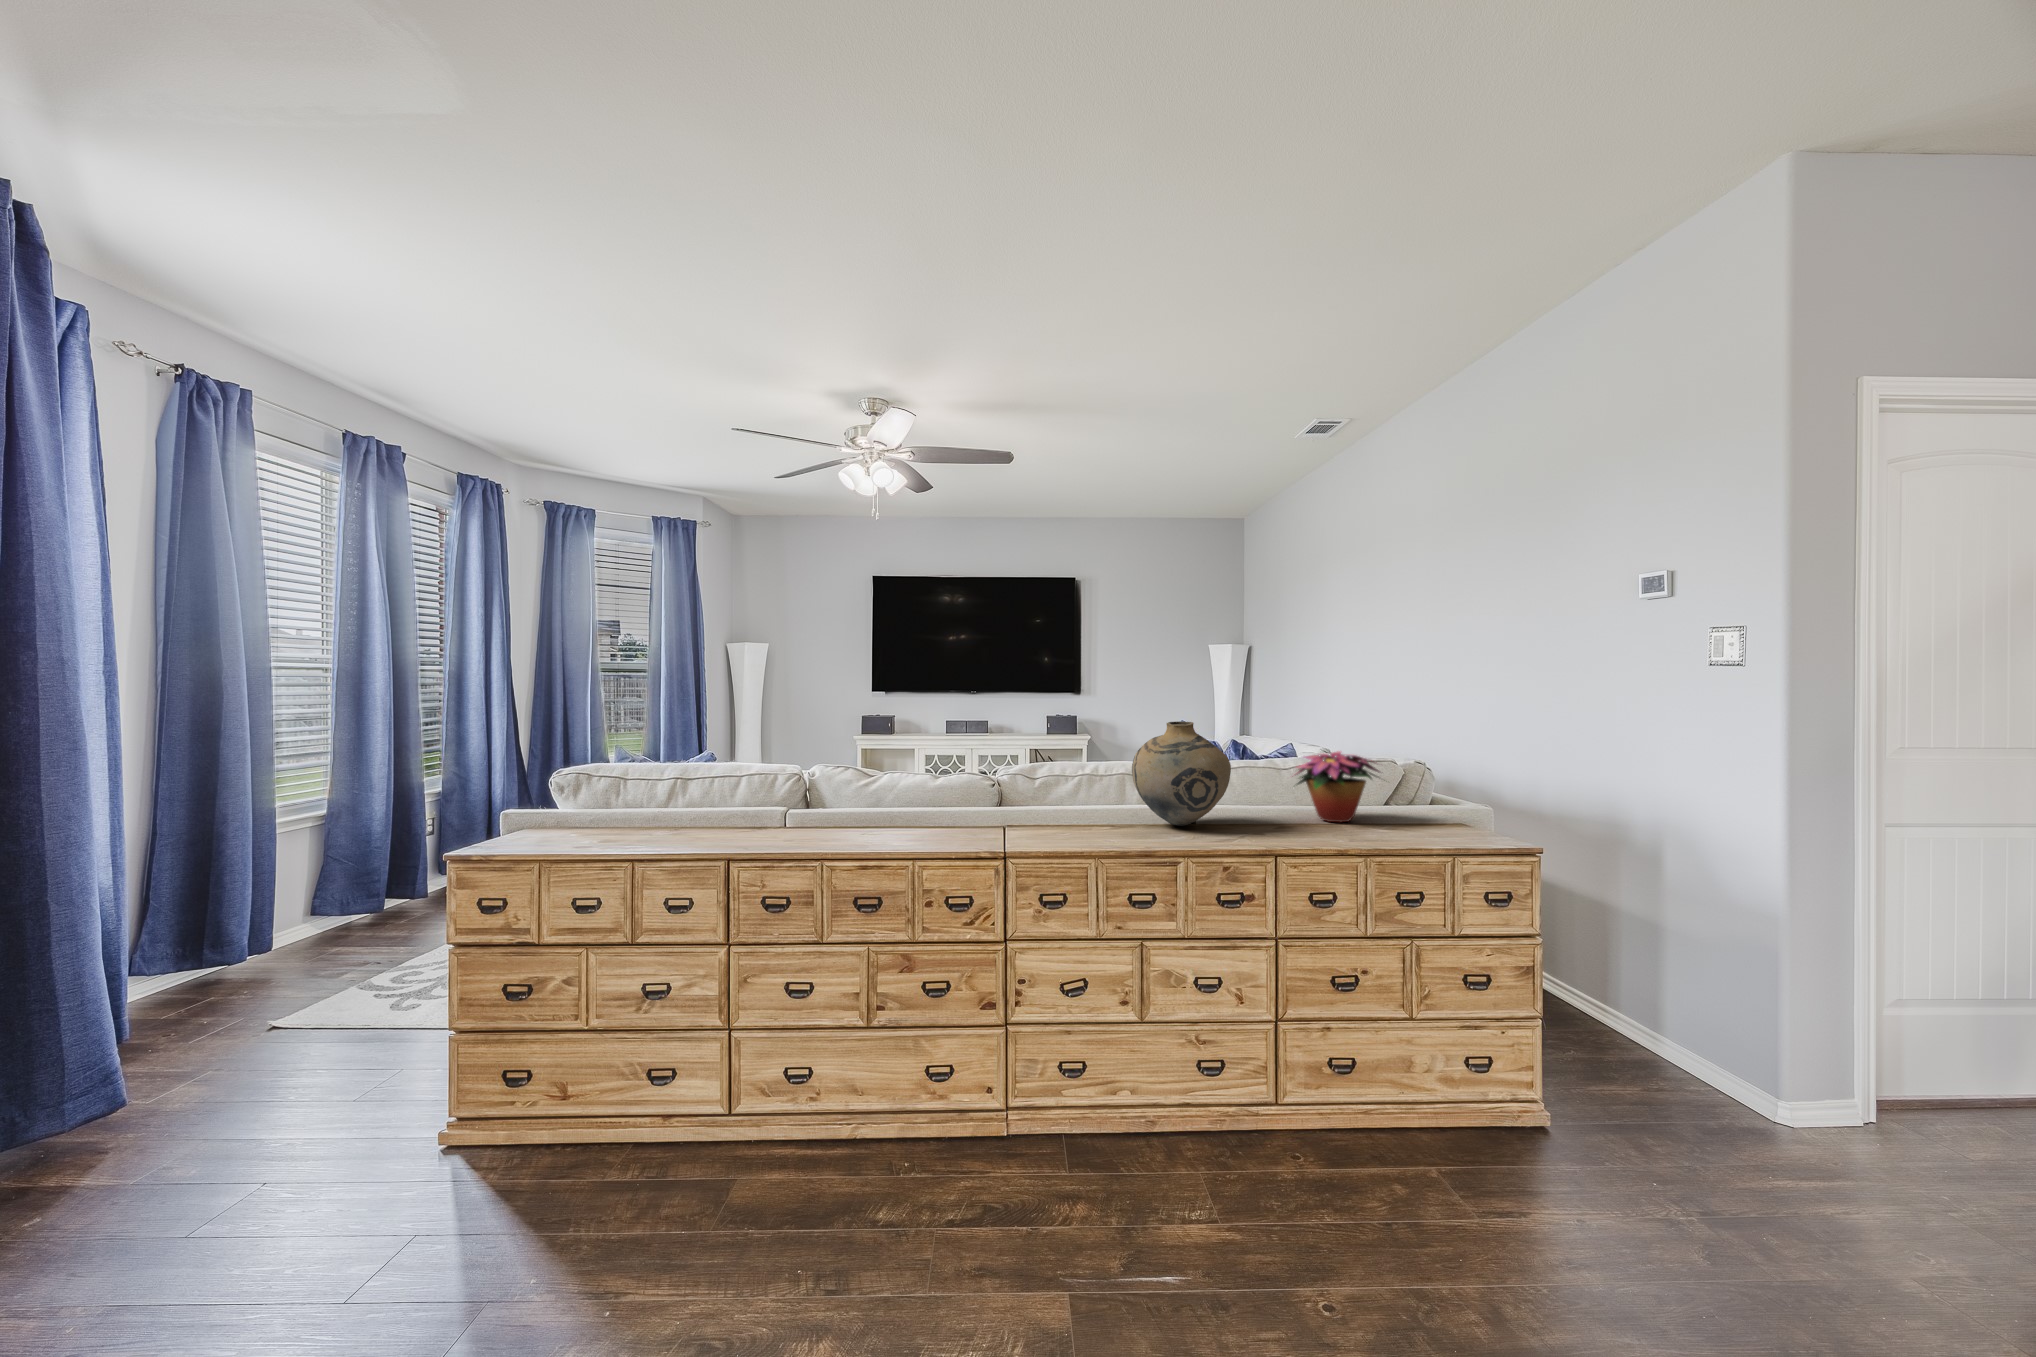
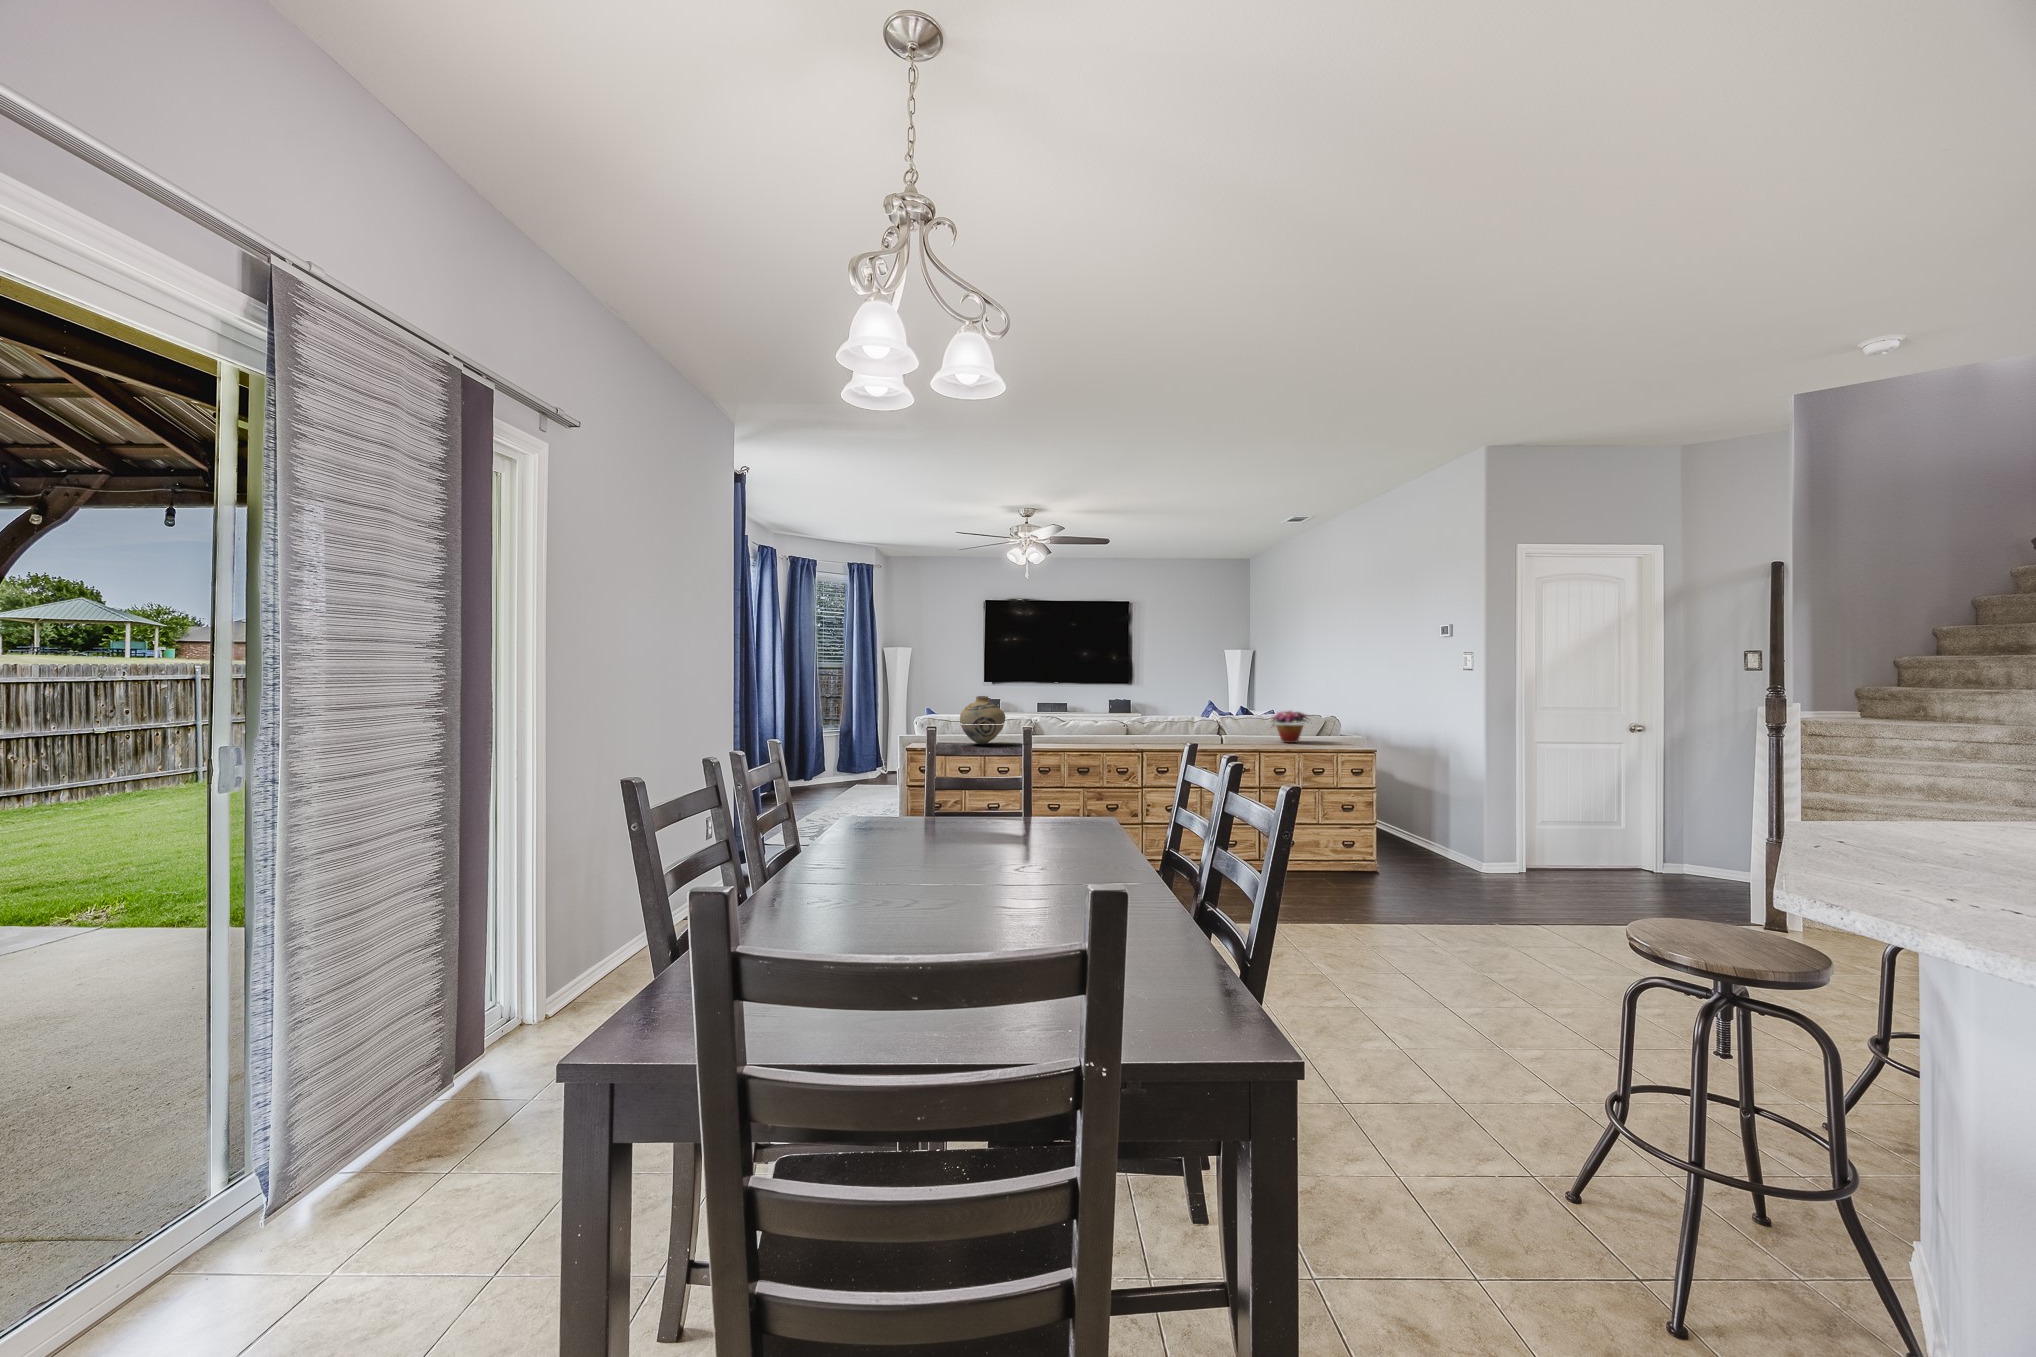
vase: present [1132,721,1231,826] -> present [960,696,1005,745]

